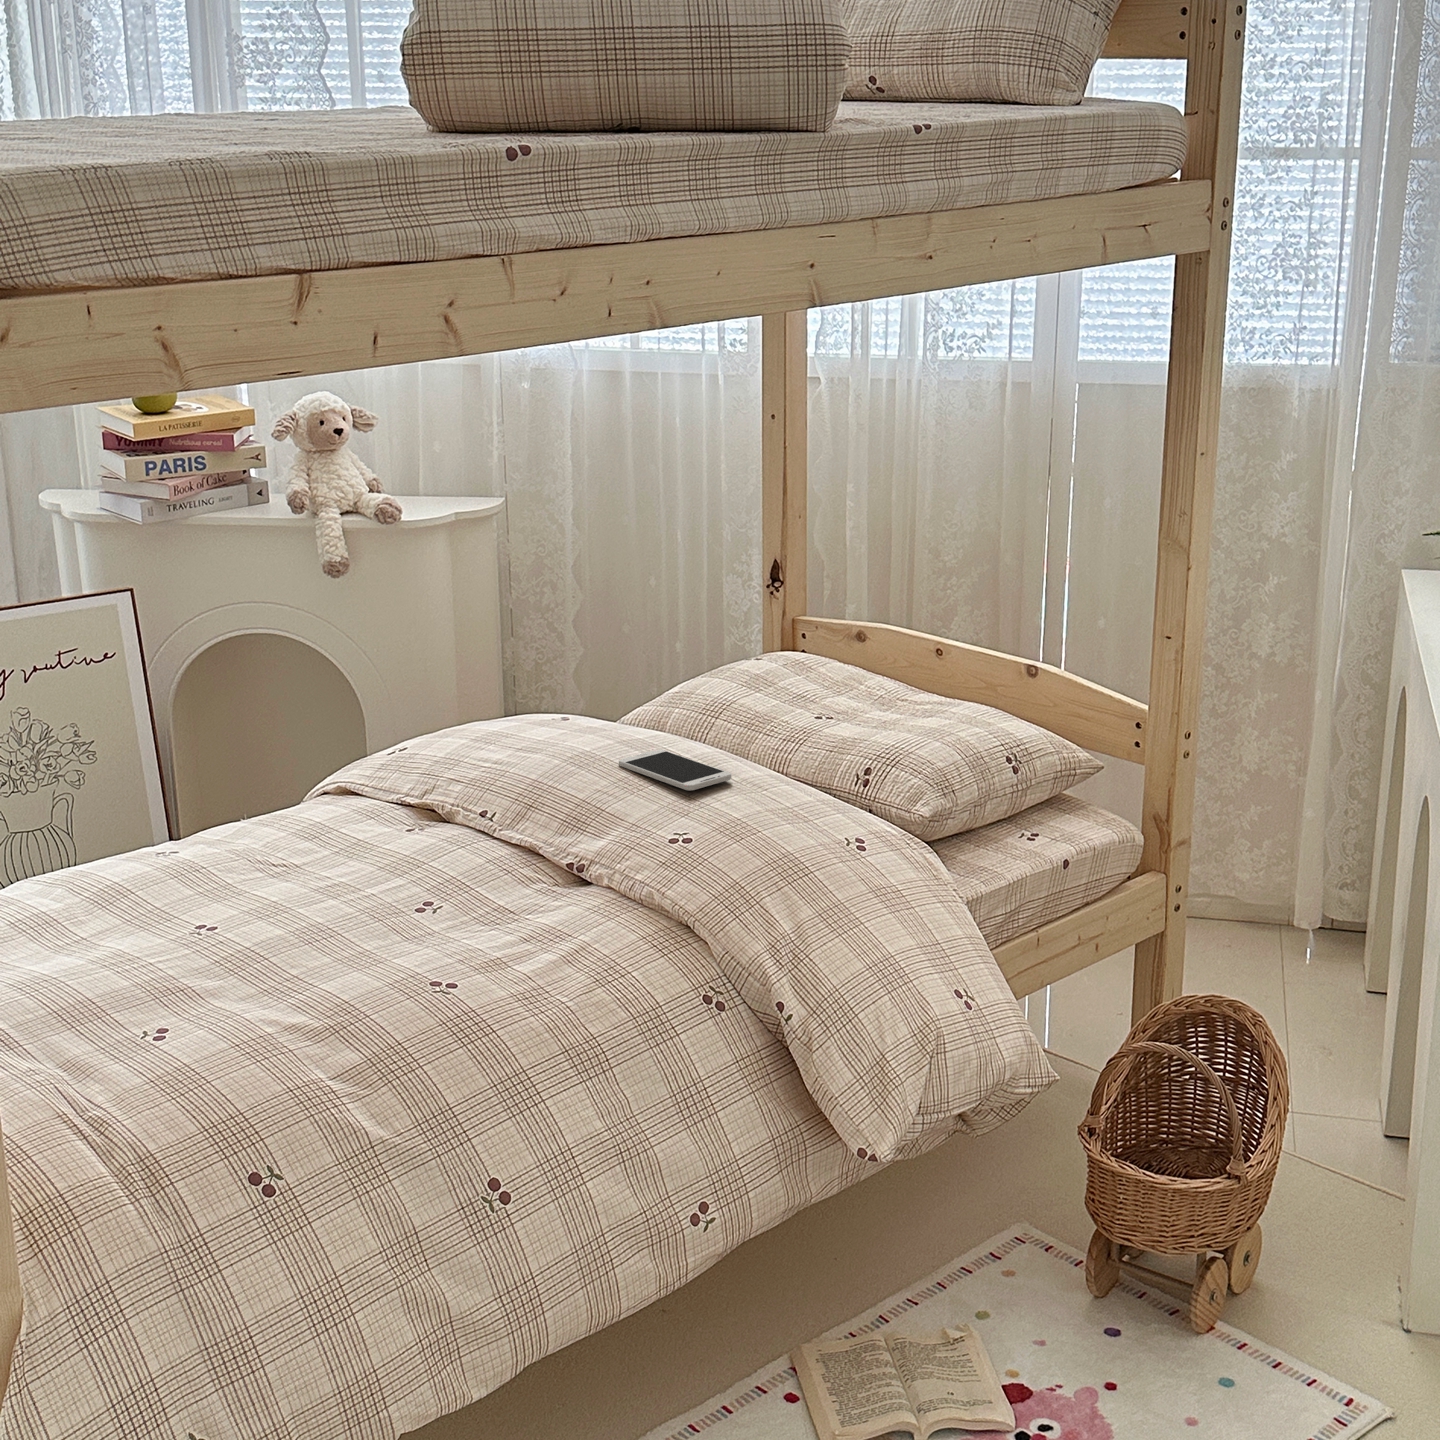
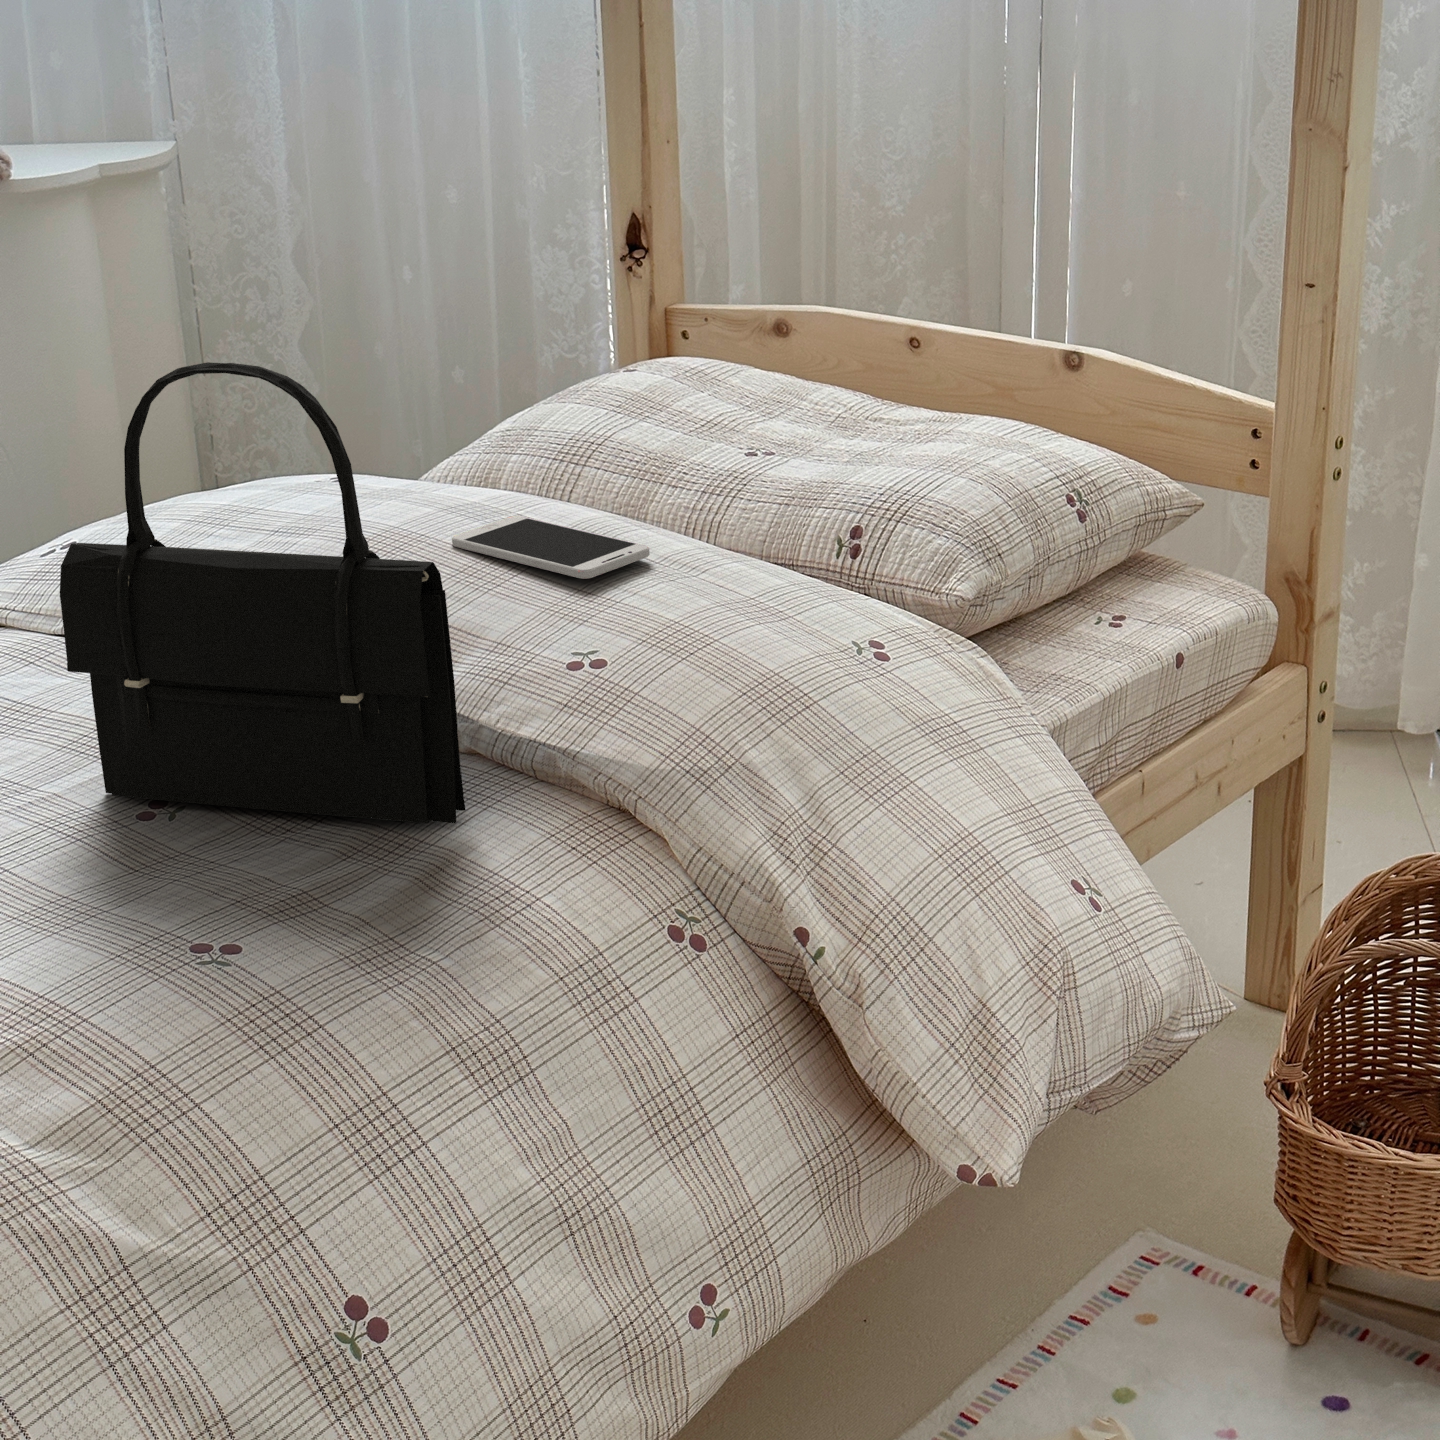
handbag: none [382,660,598,928] -> present [60,362,465,823]

